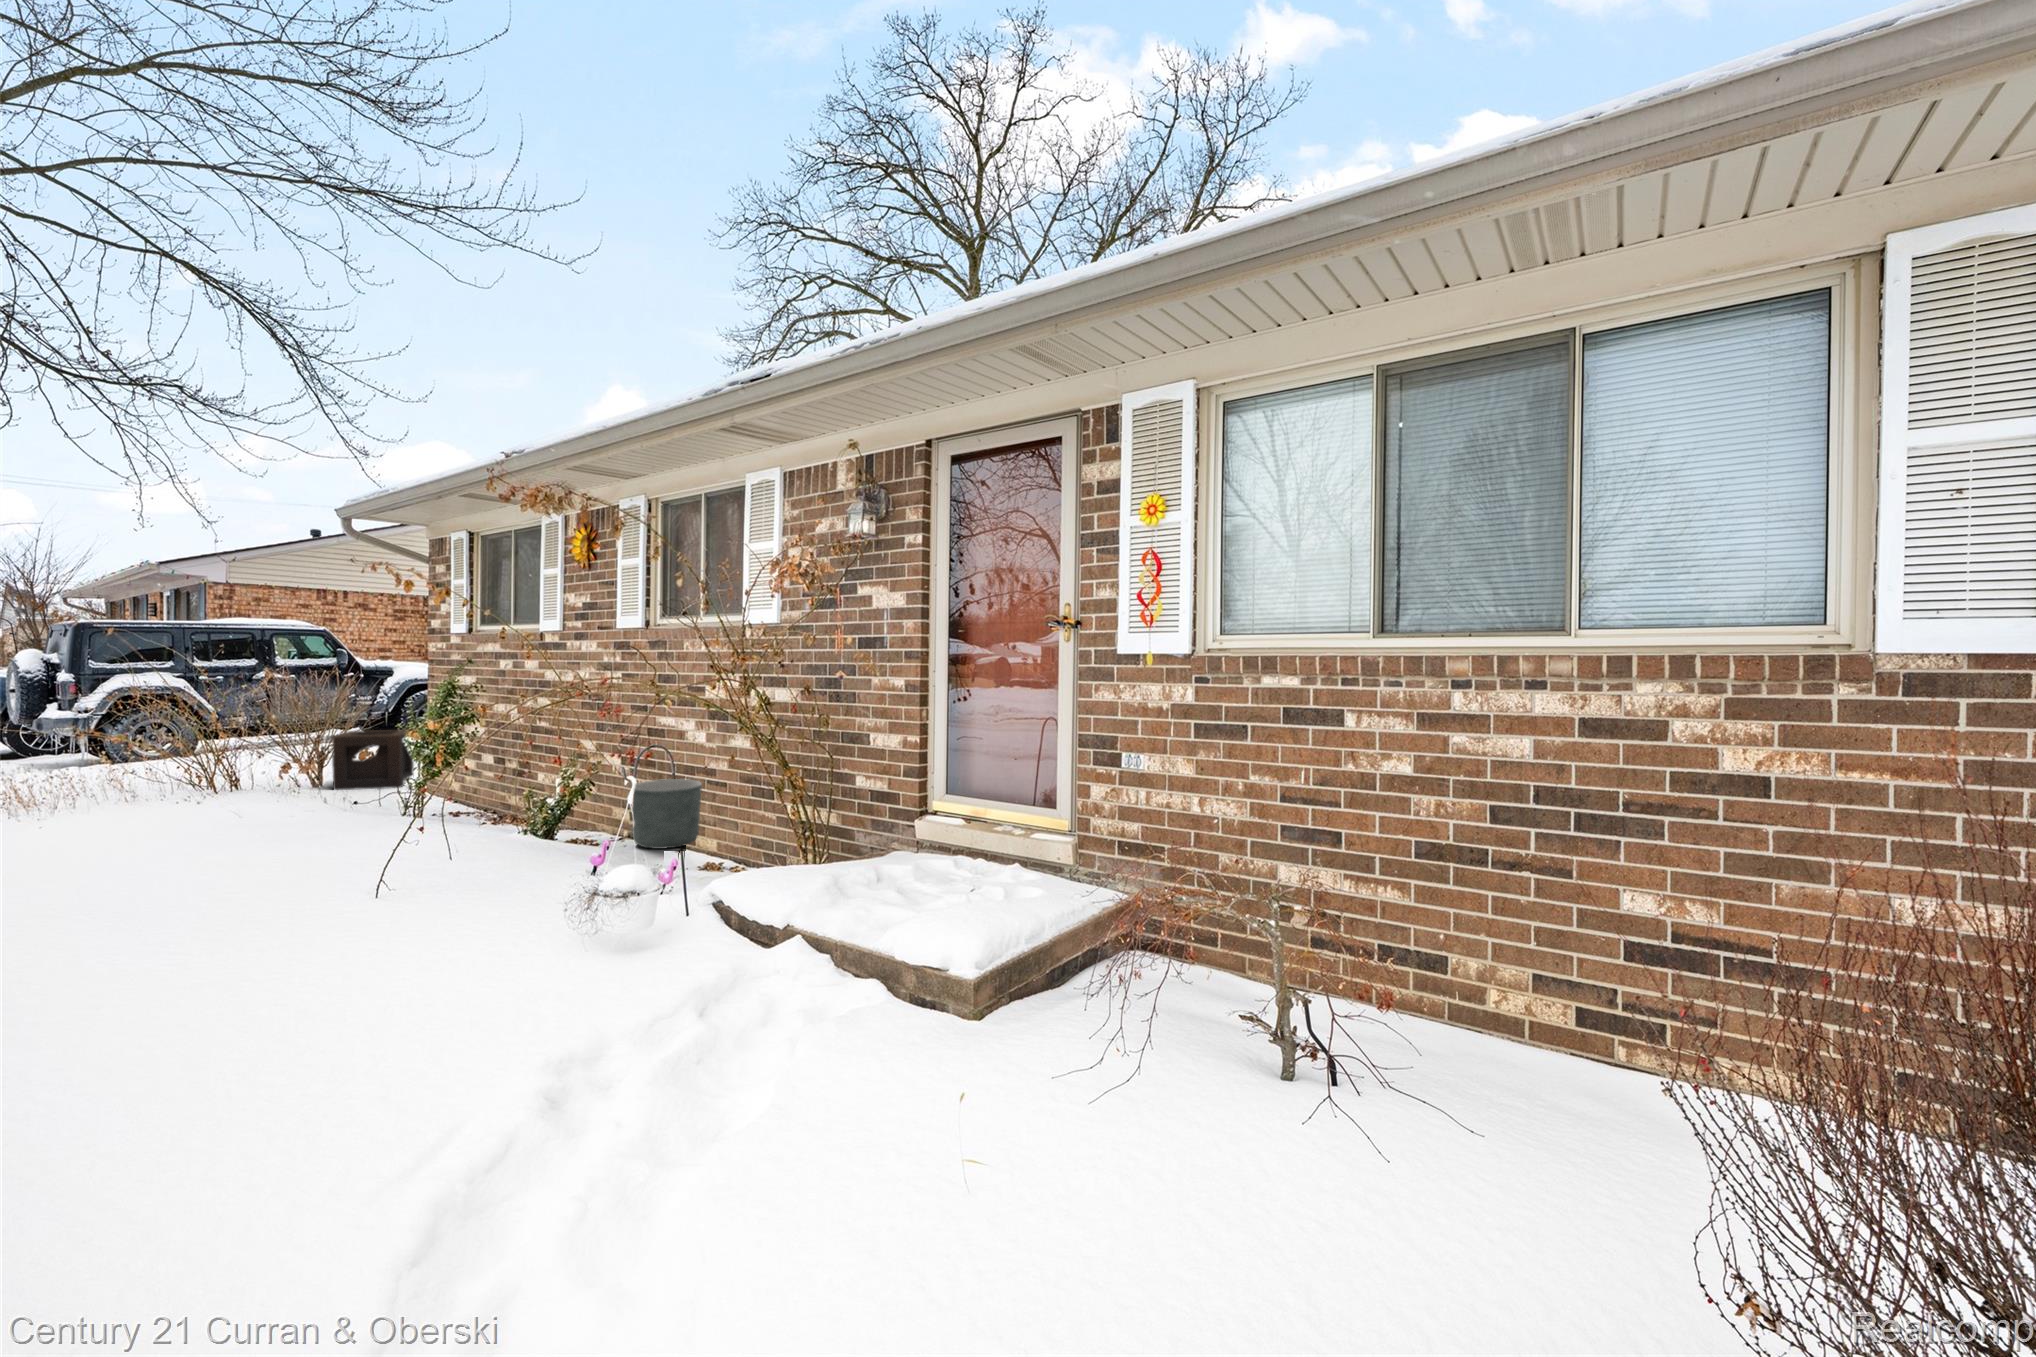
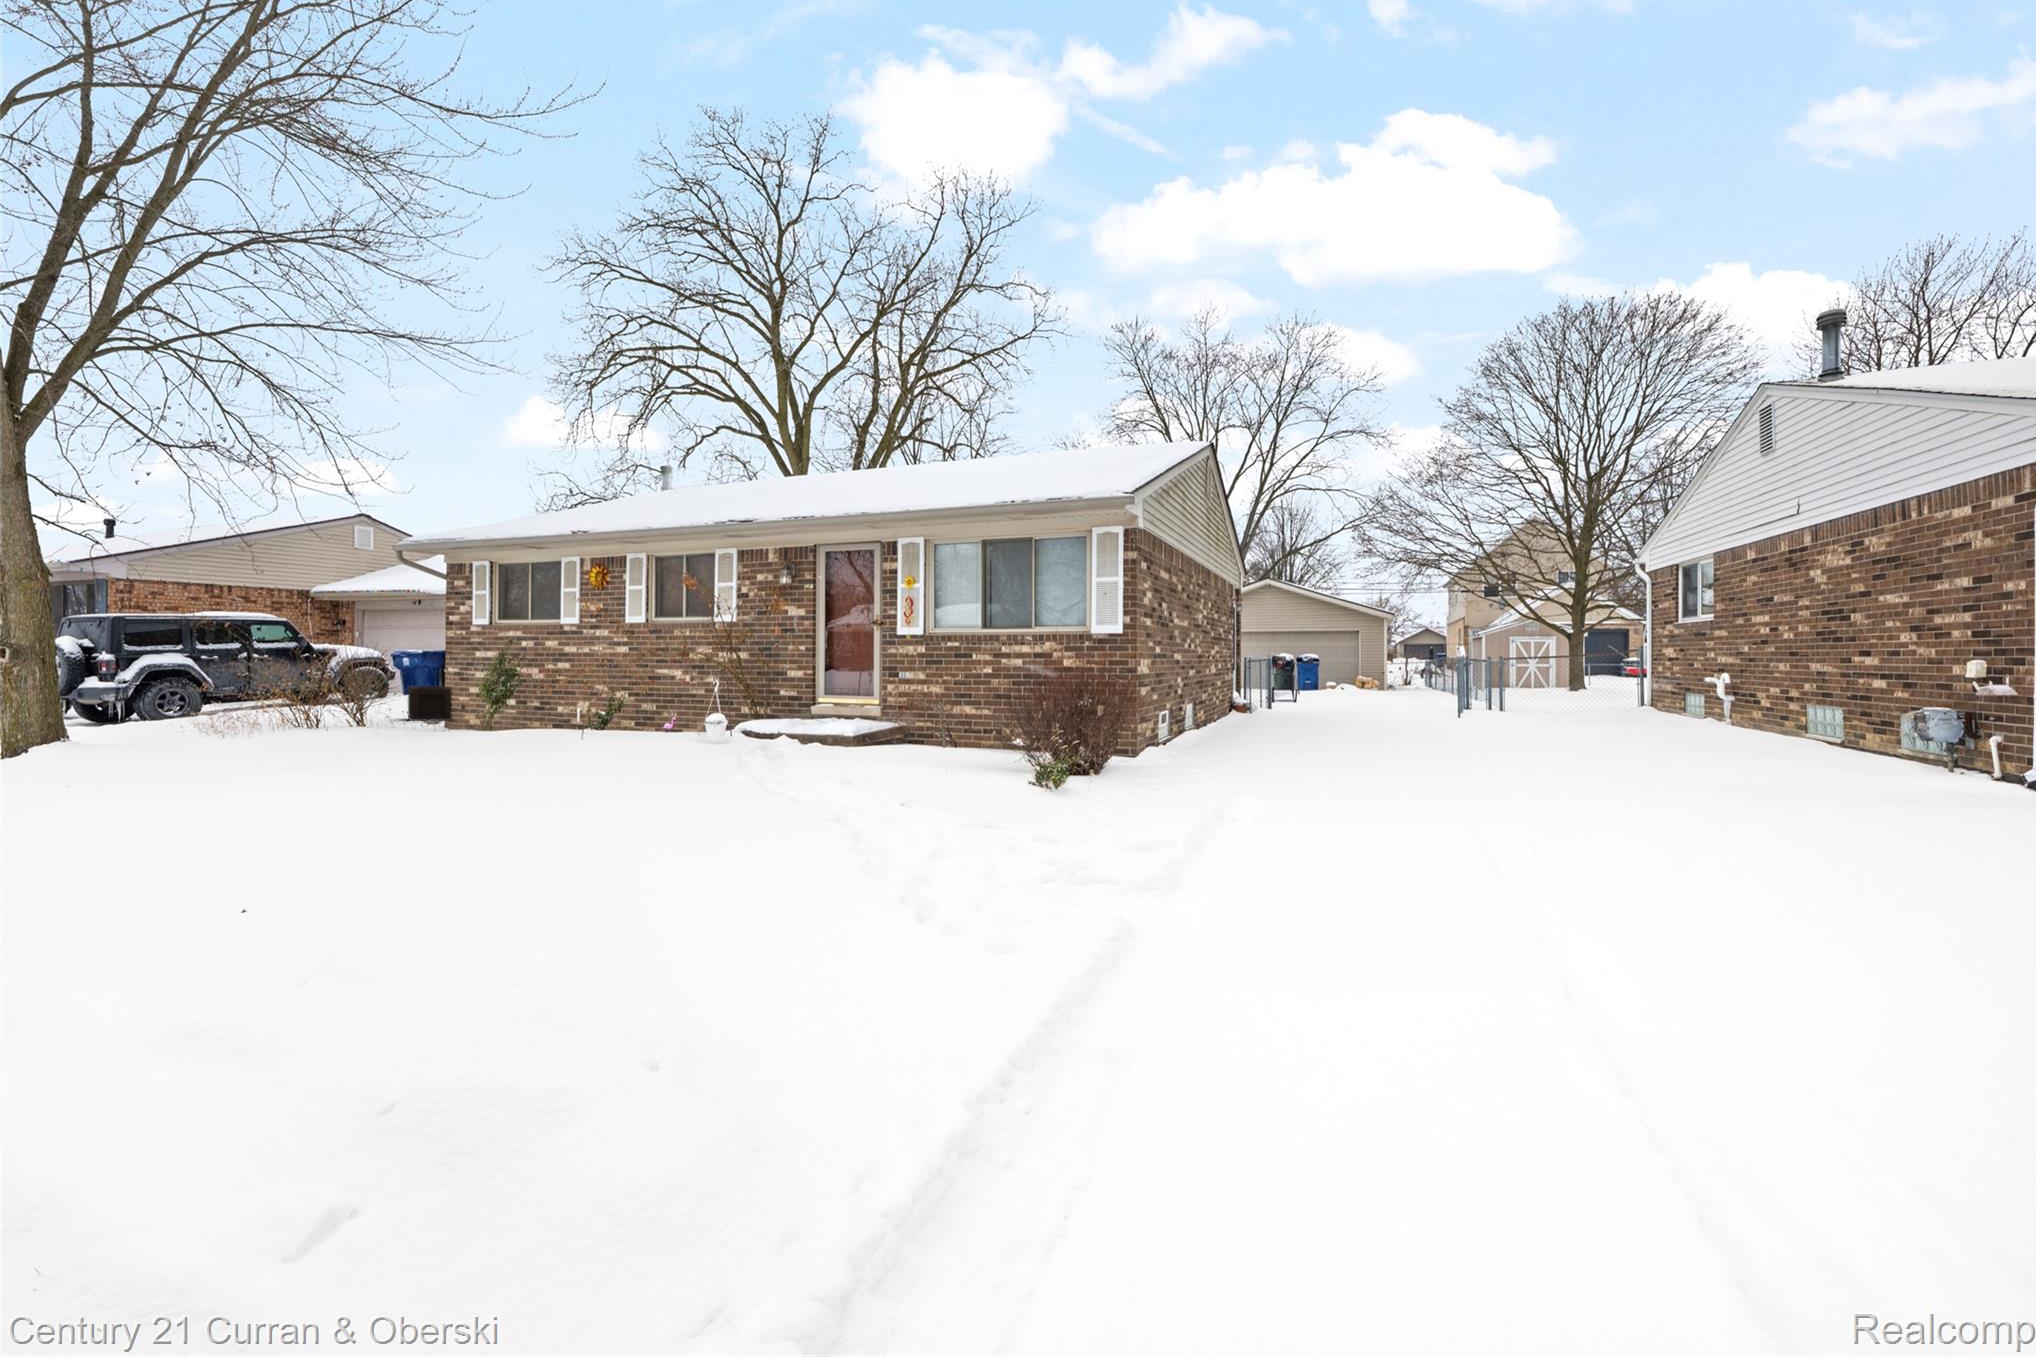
planter: present [632,779,702,849] -> none [658,699,692,730]

